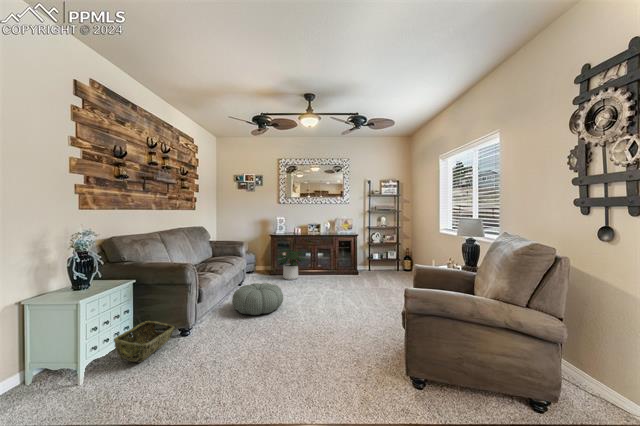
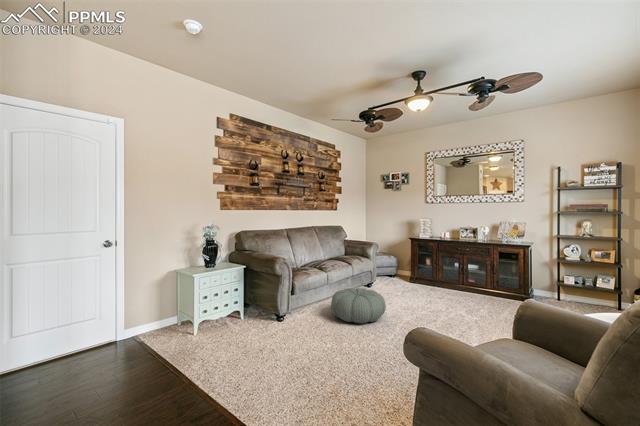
potted plant: present [275,249,307,280] -> none [410,256,450,294]
woven basket: present [114,321,175,362] -> none [217,301,265,333]

